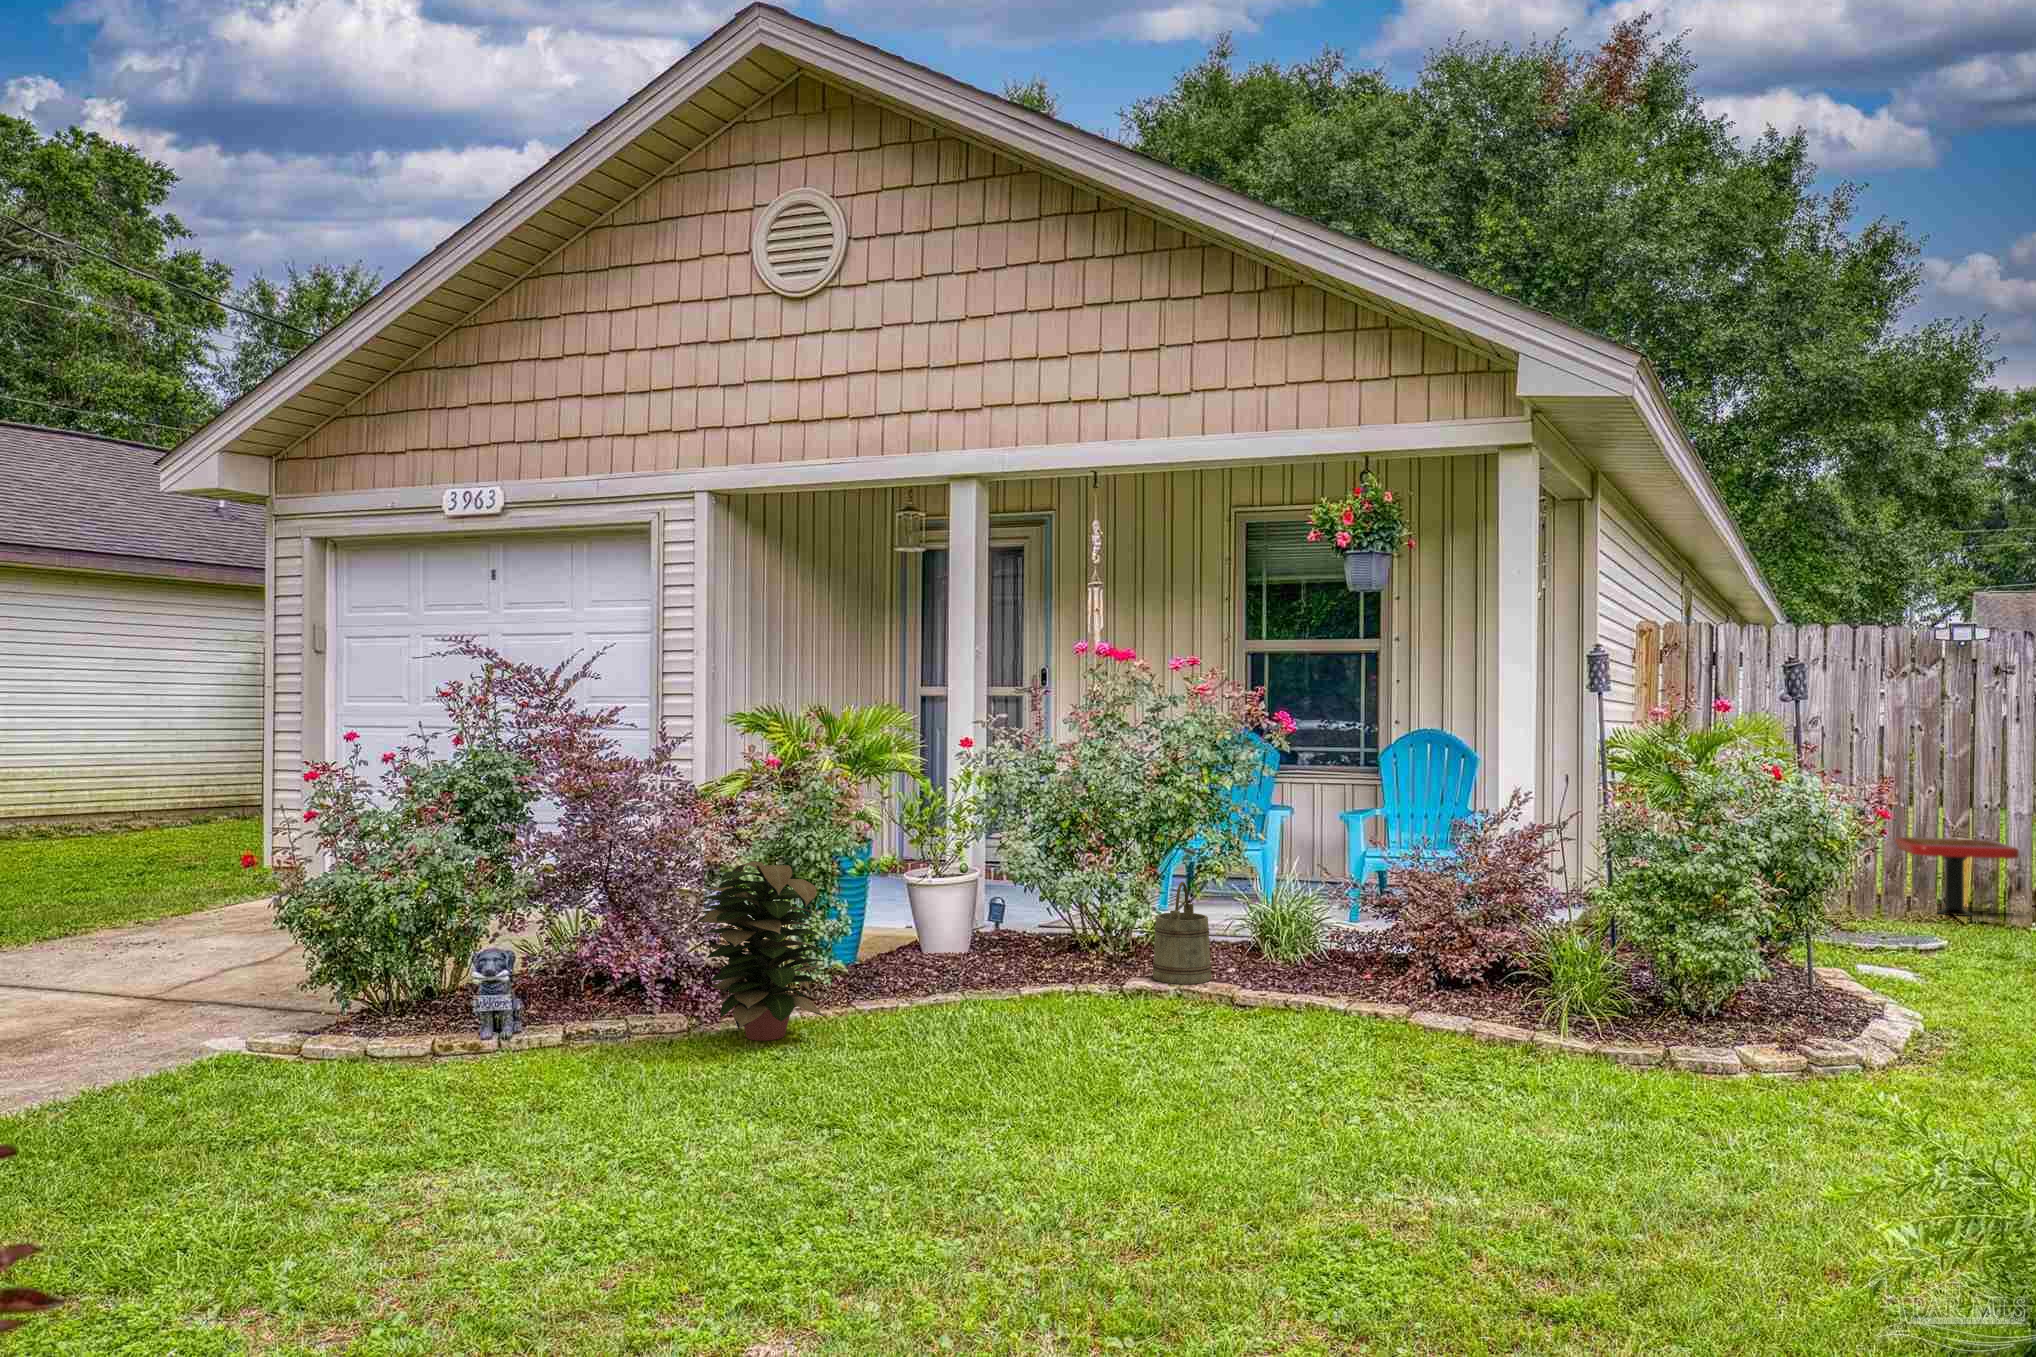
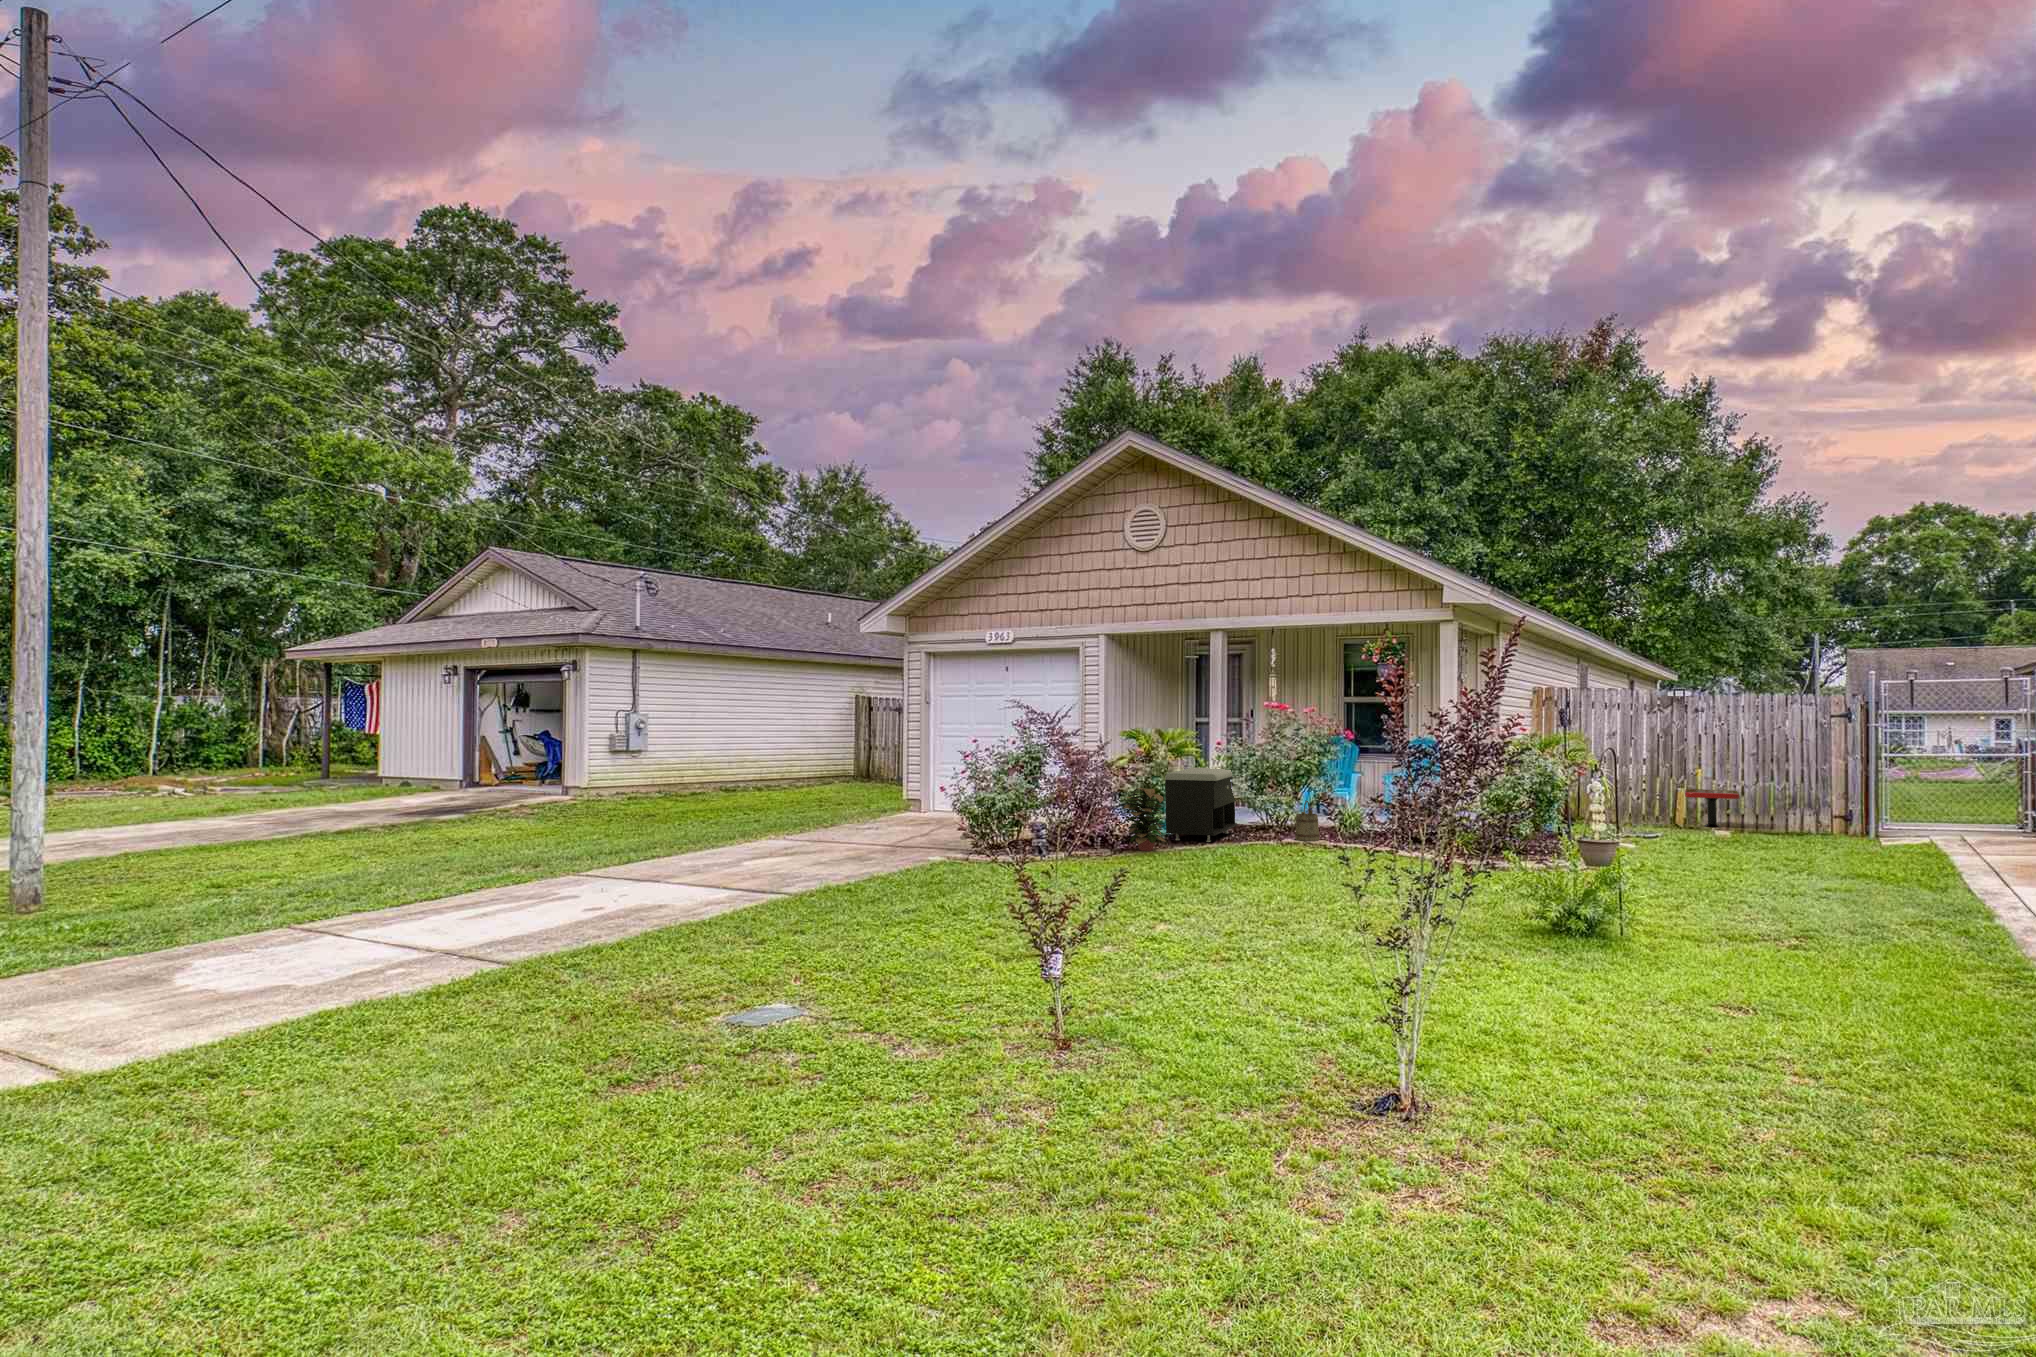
storage bench: none [831,799,1016,995] -> present [1165,768,1237,842]

